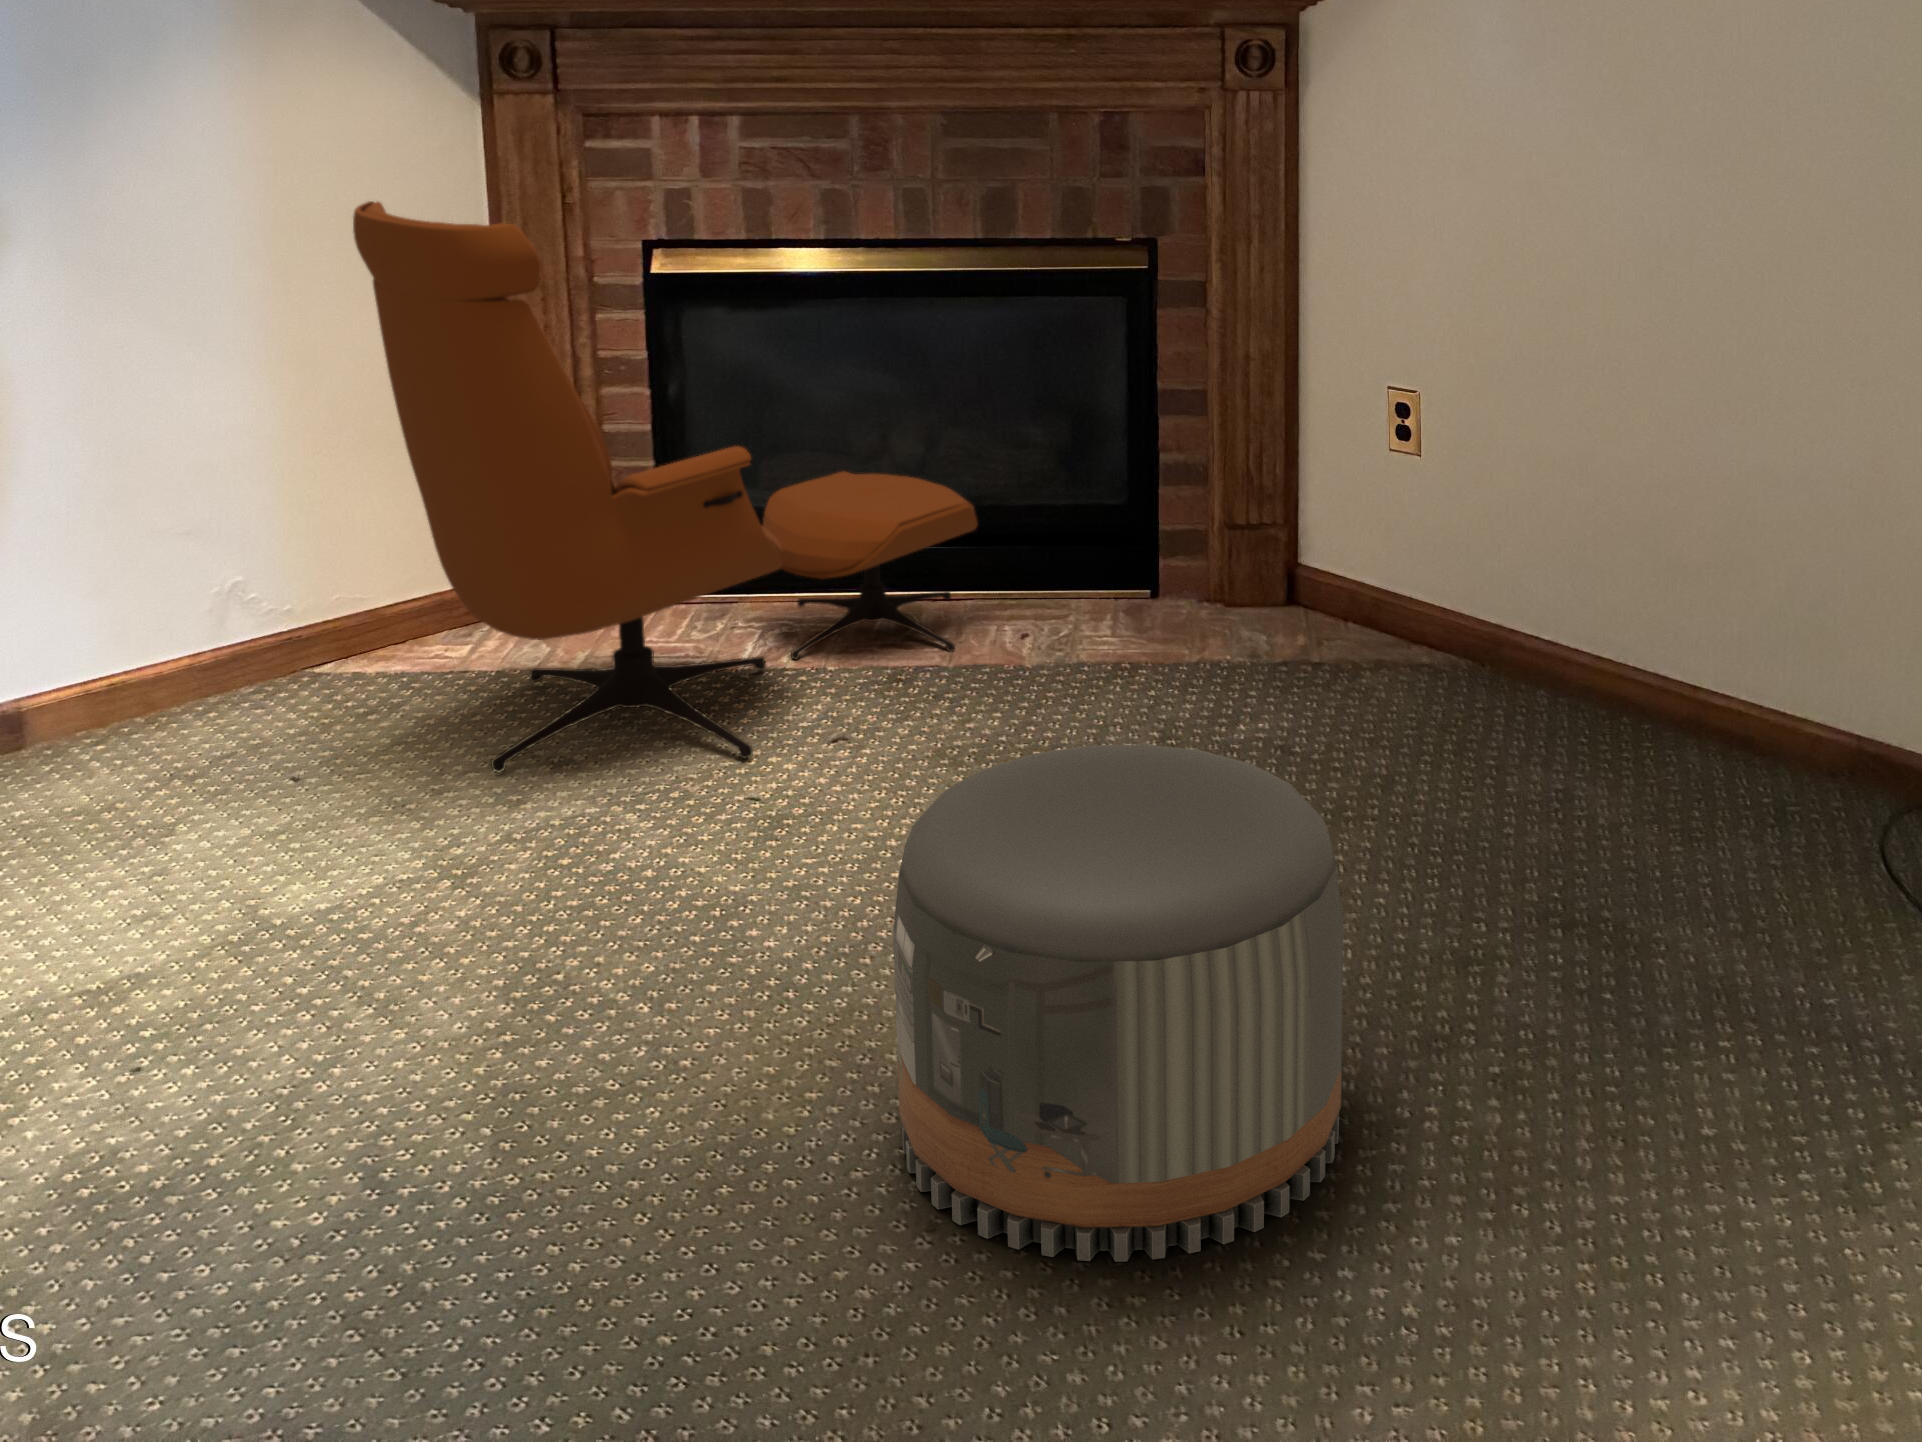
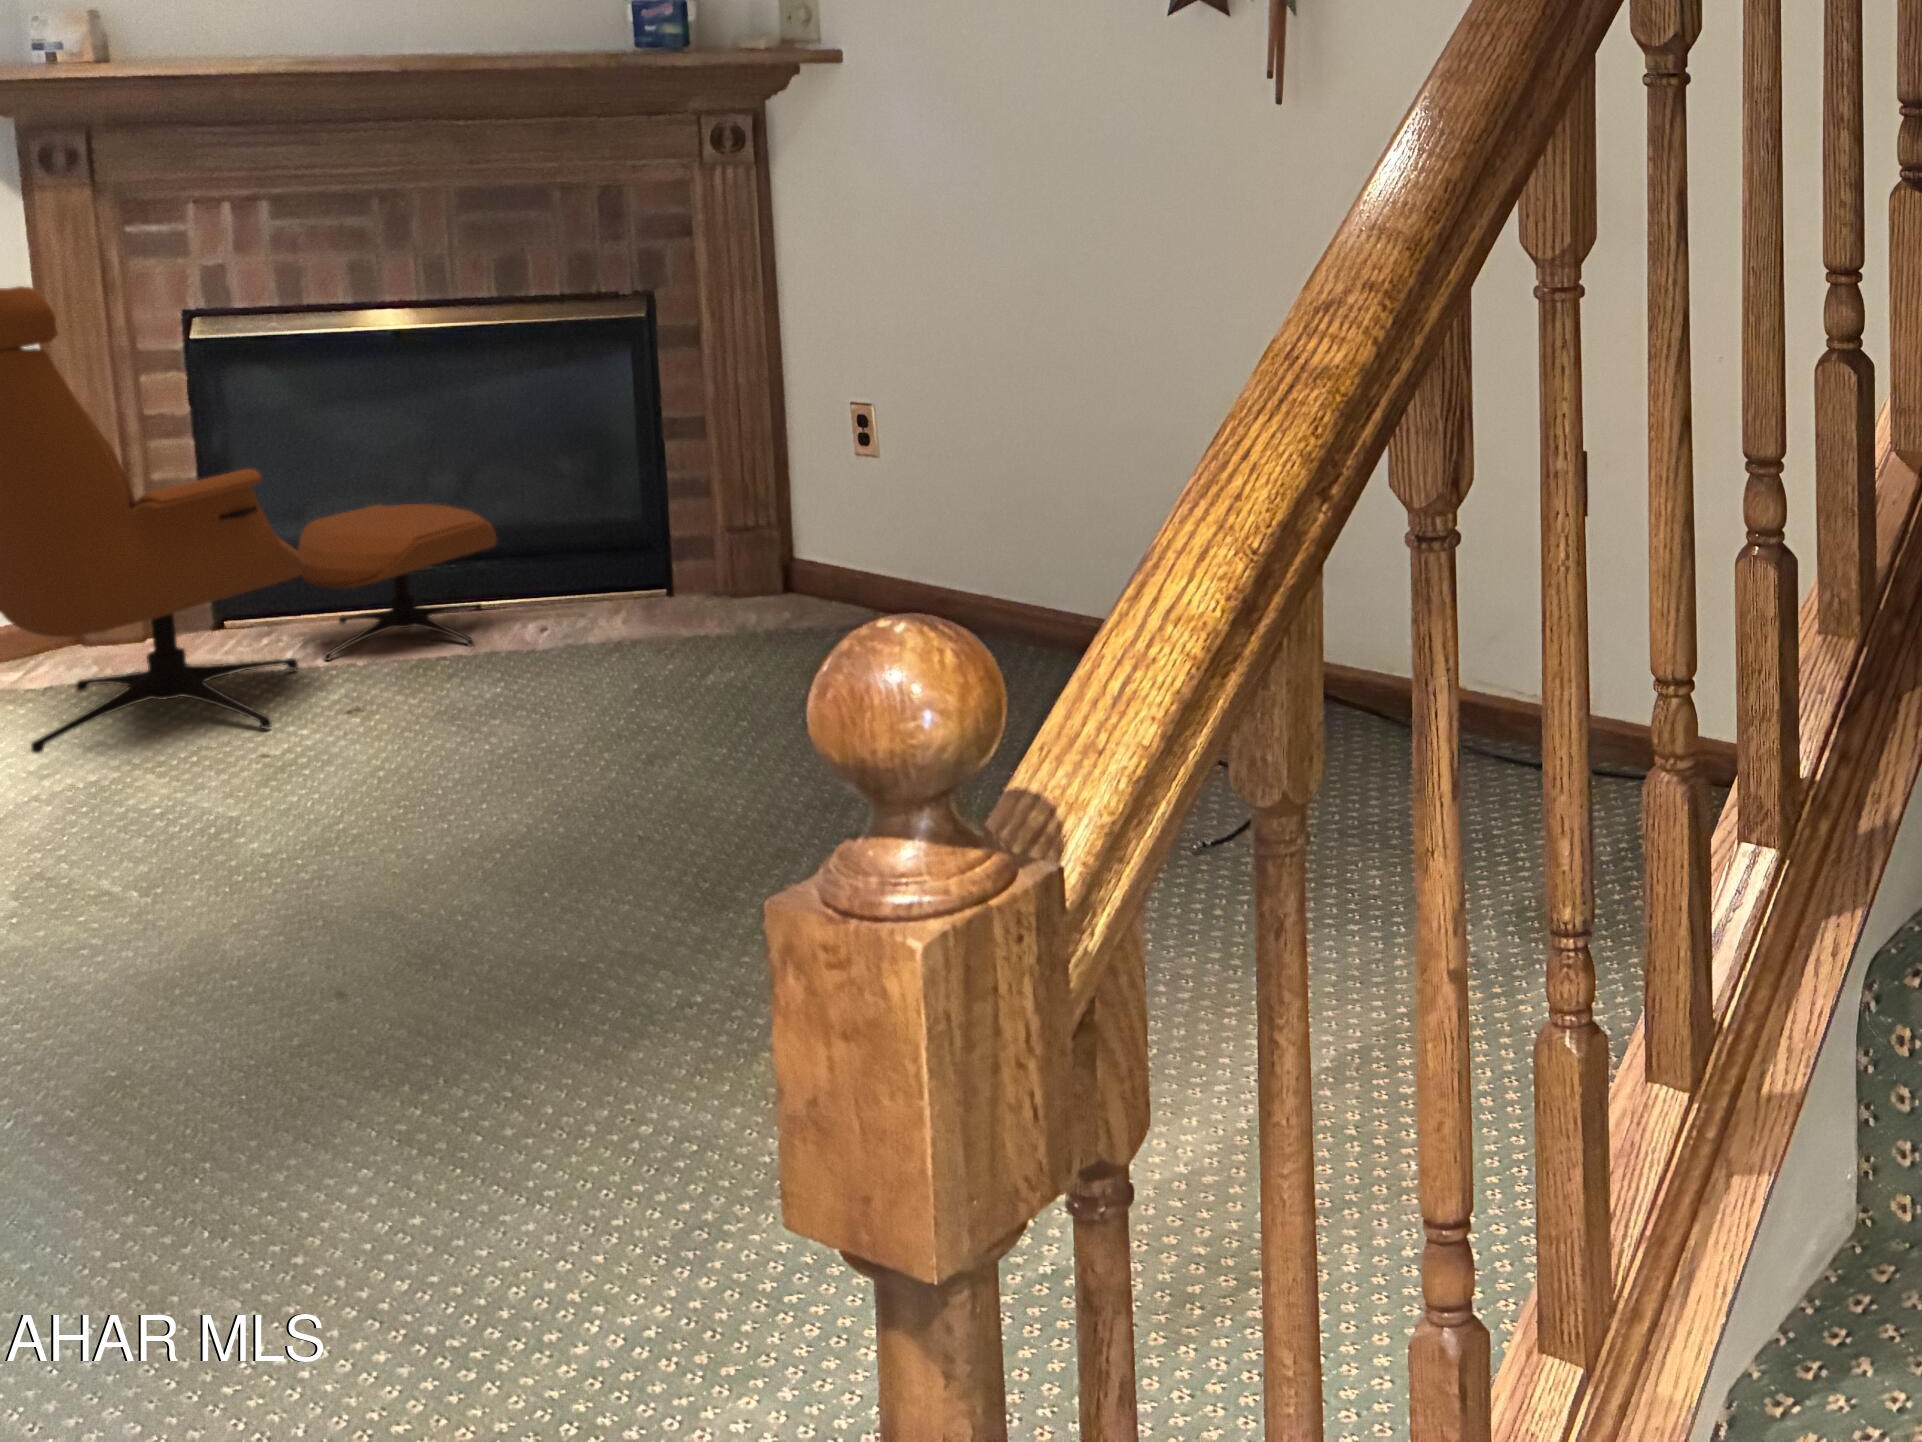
pouf: present [893,745,1343,1262] -> none [319,642,683,988]

